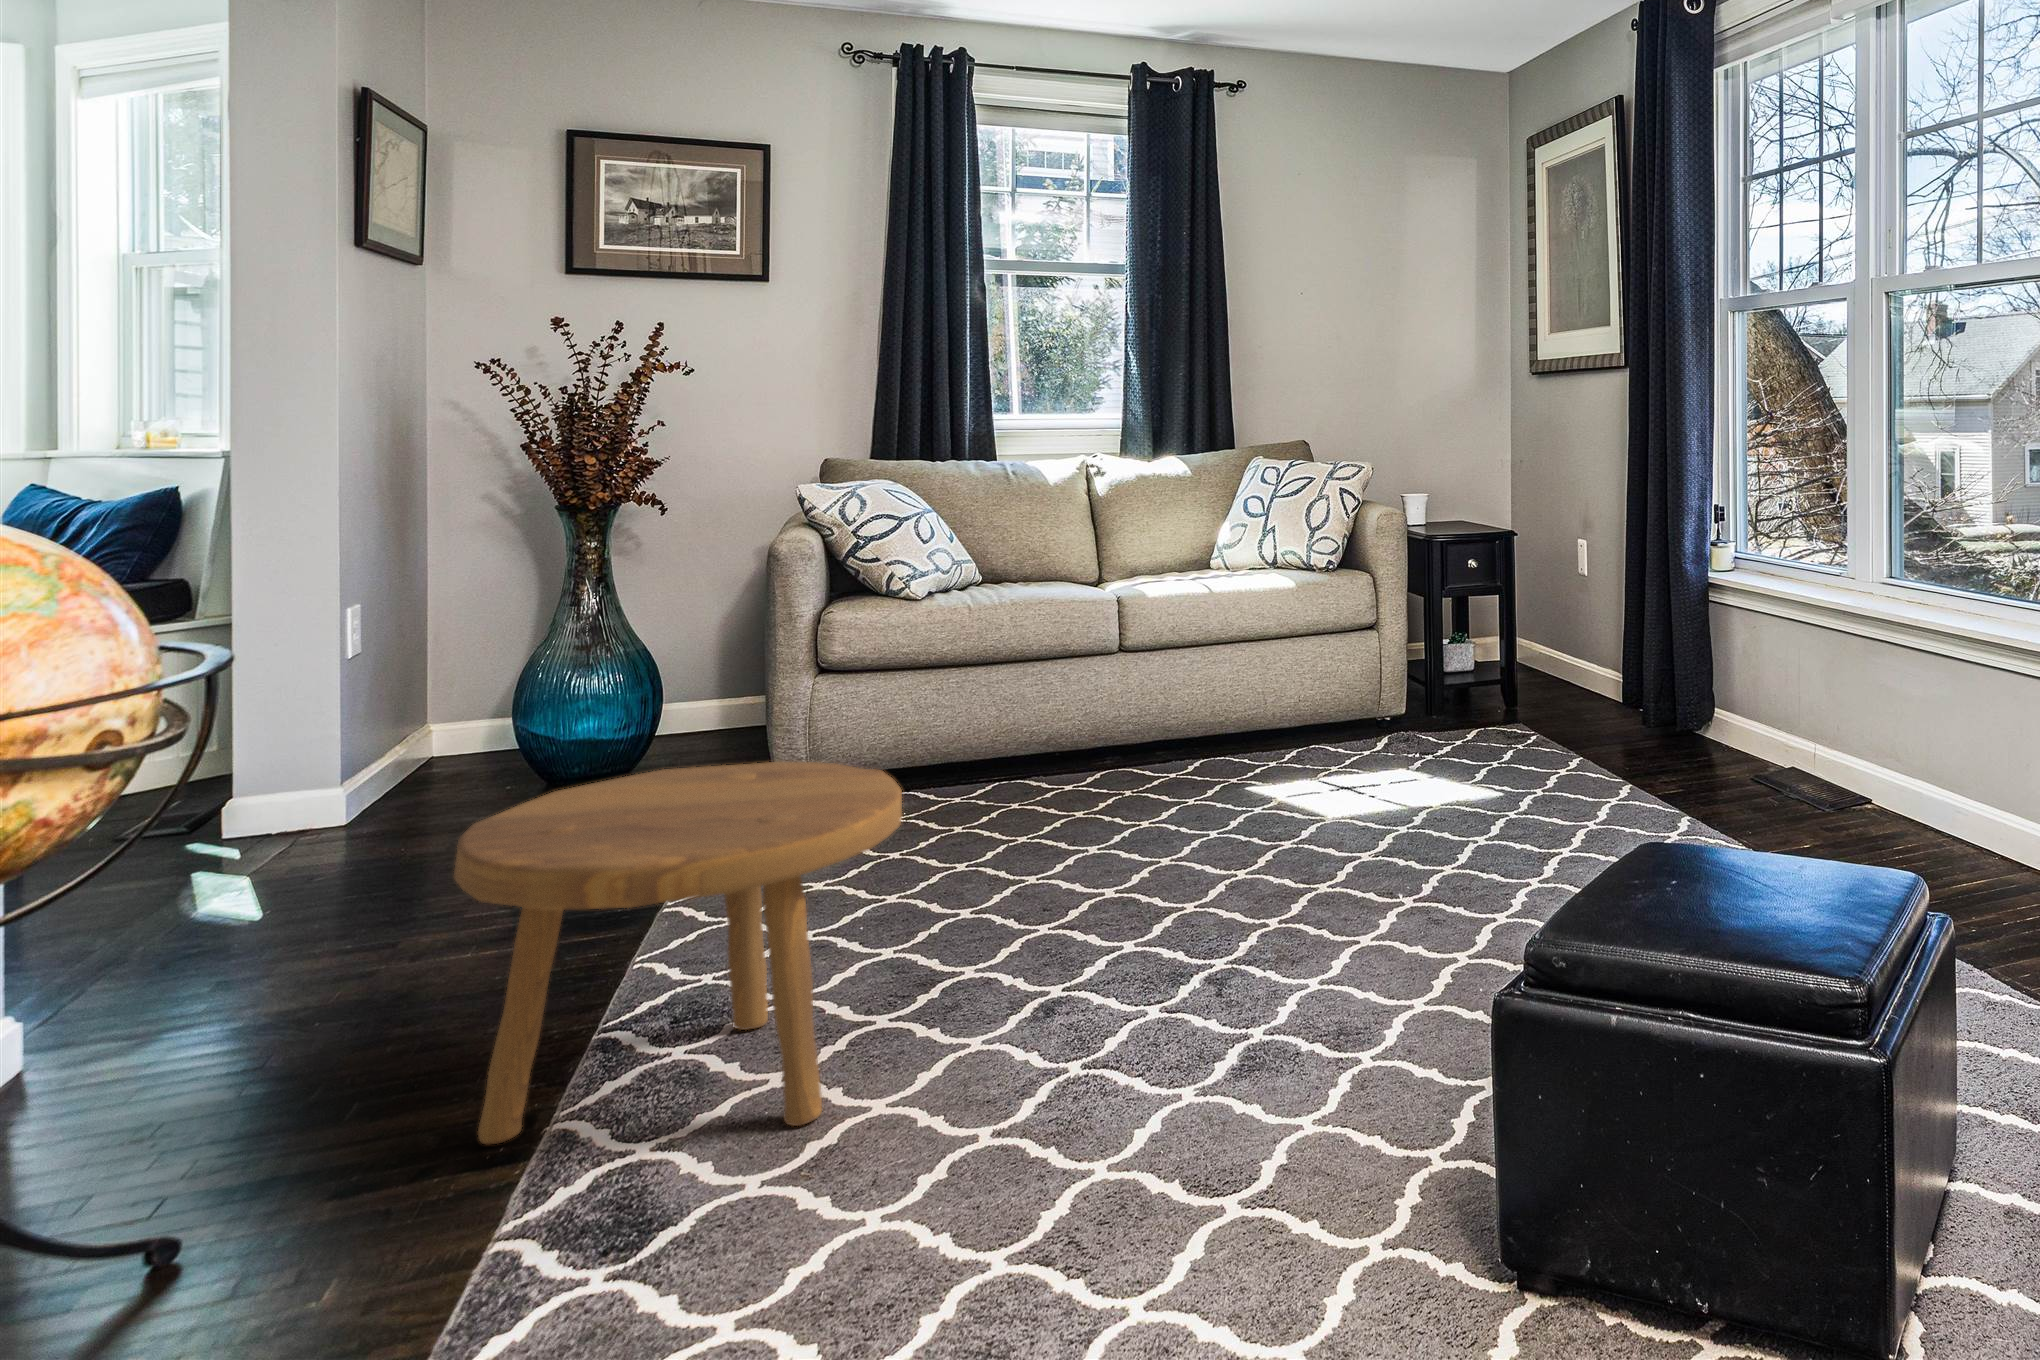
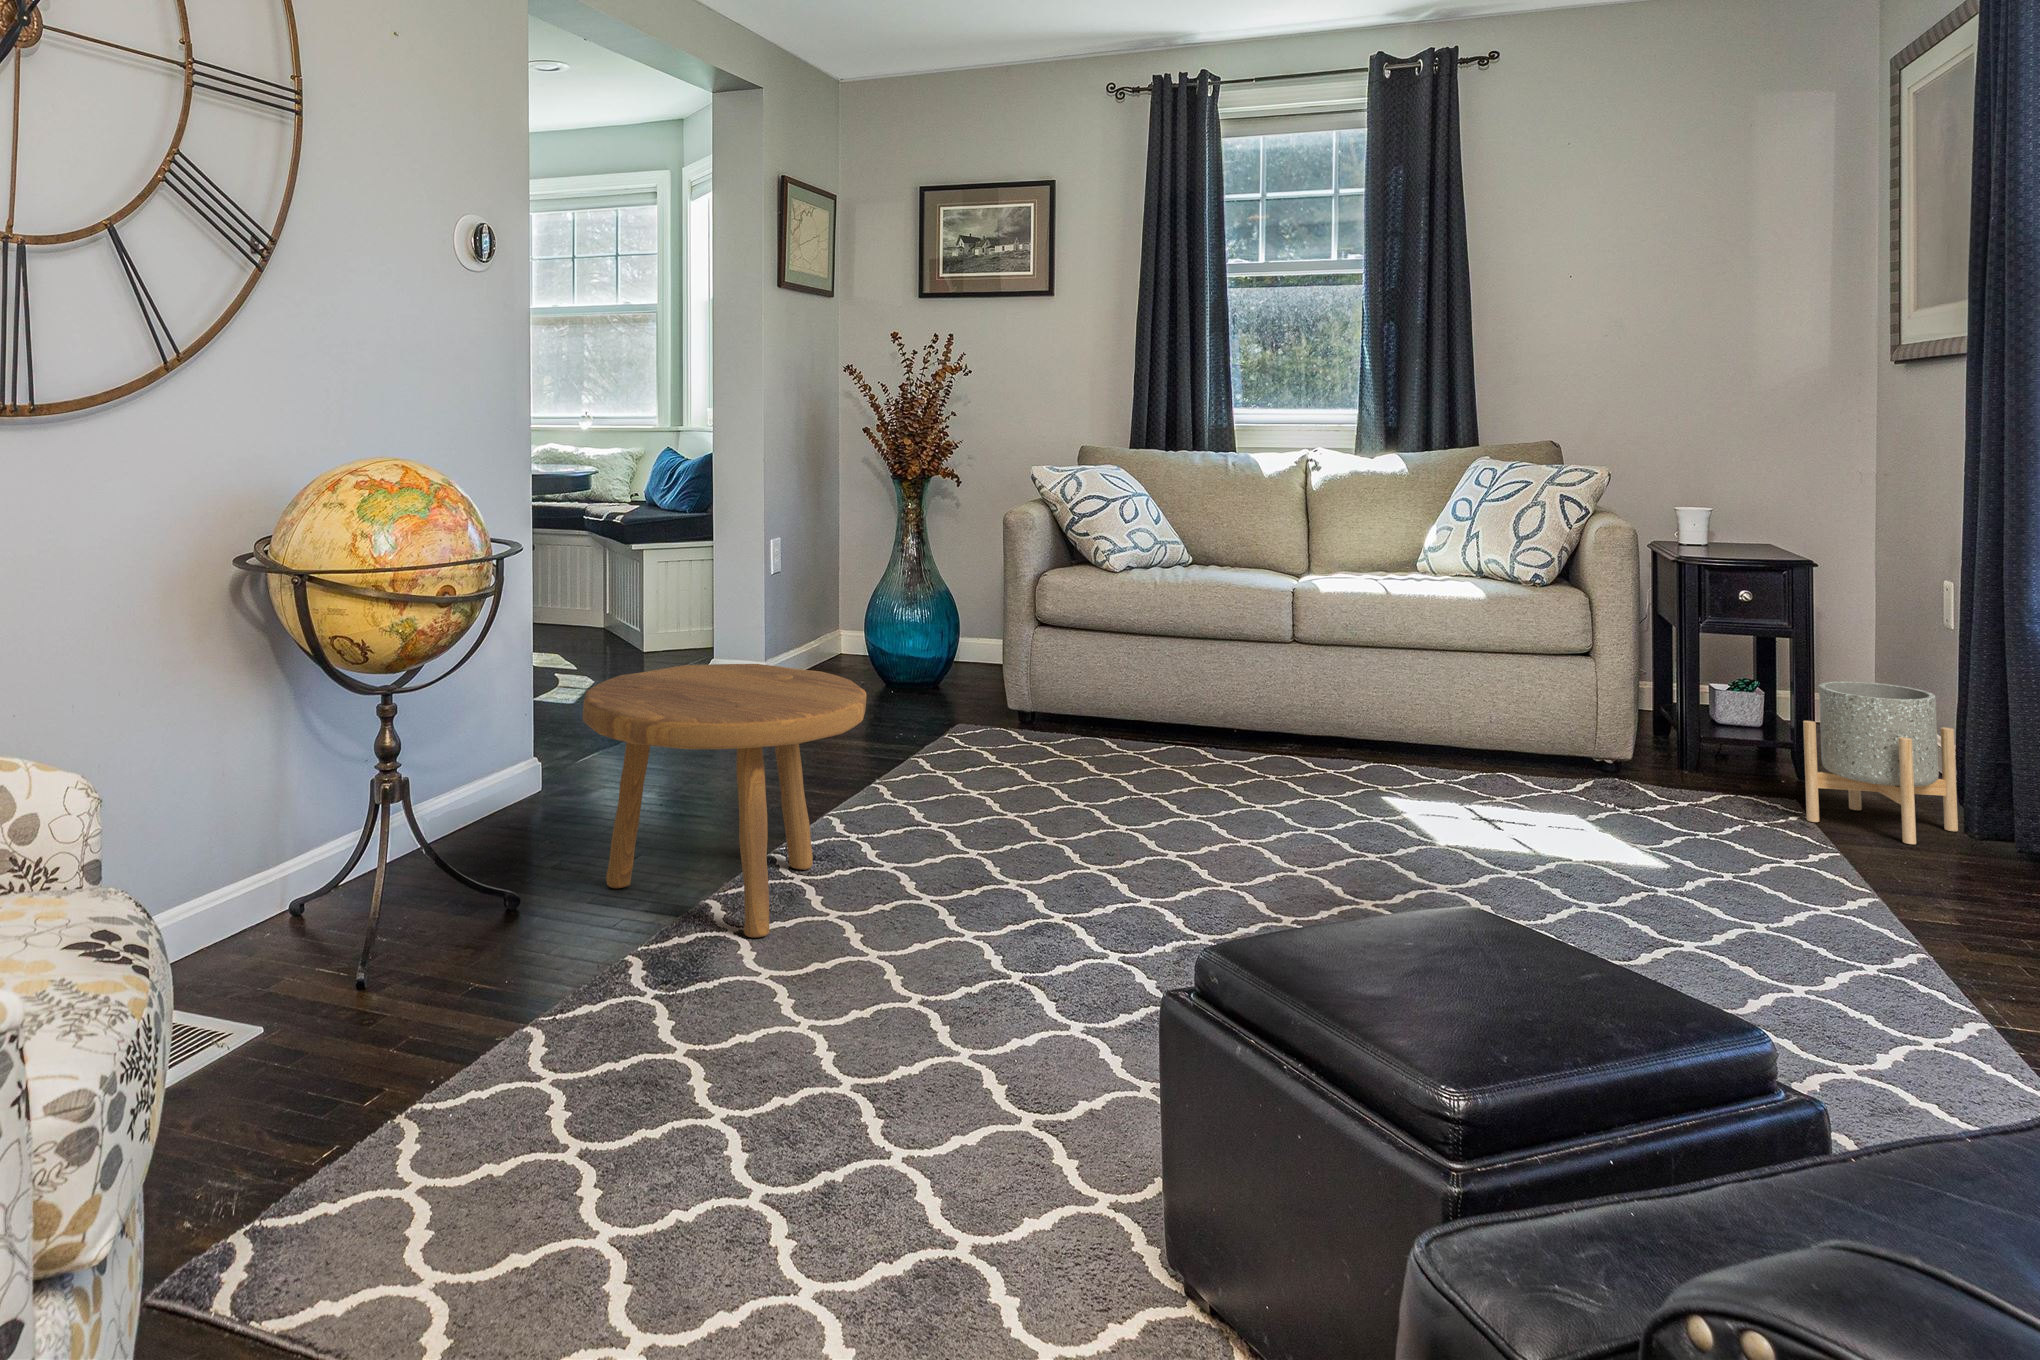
planter: none [1539,621,1620,739] -> present [1803,681,1958,844]

